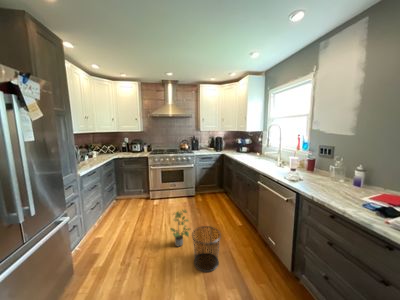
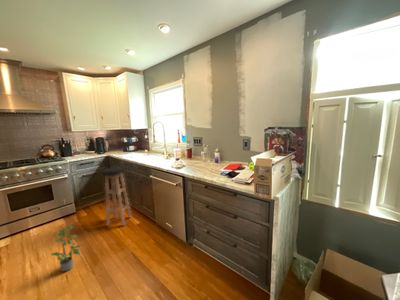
bar stool: none [213,166,236,224] -> present [102,167,131,226]
trash can: present [192,226,220,272] -> none [85,231,121,280]

